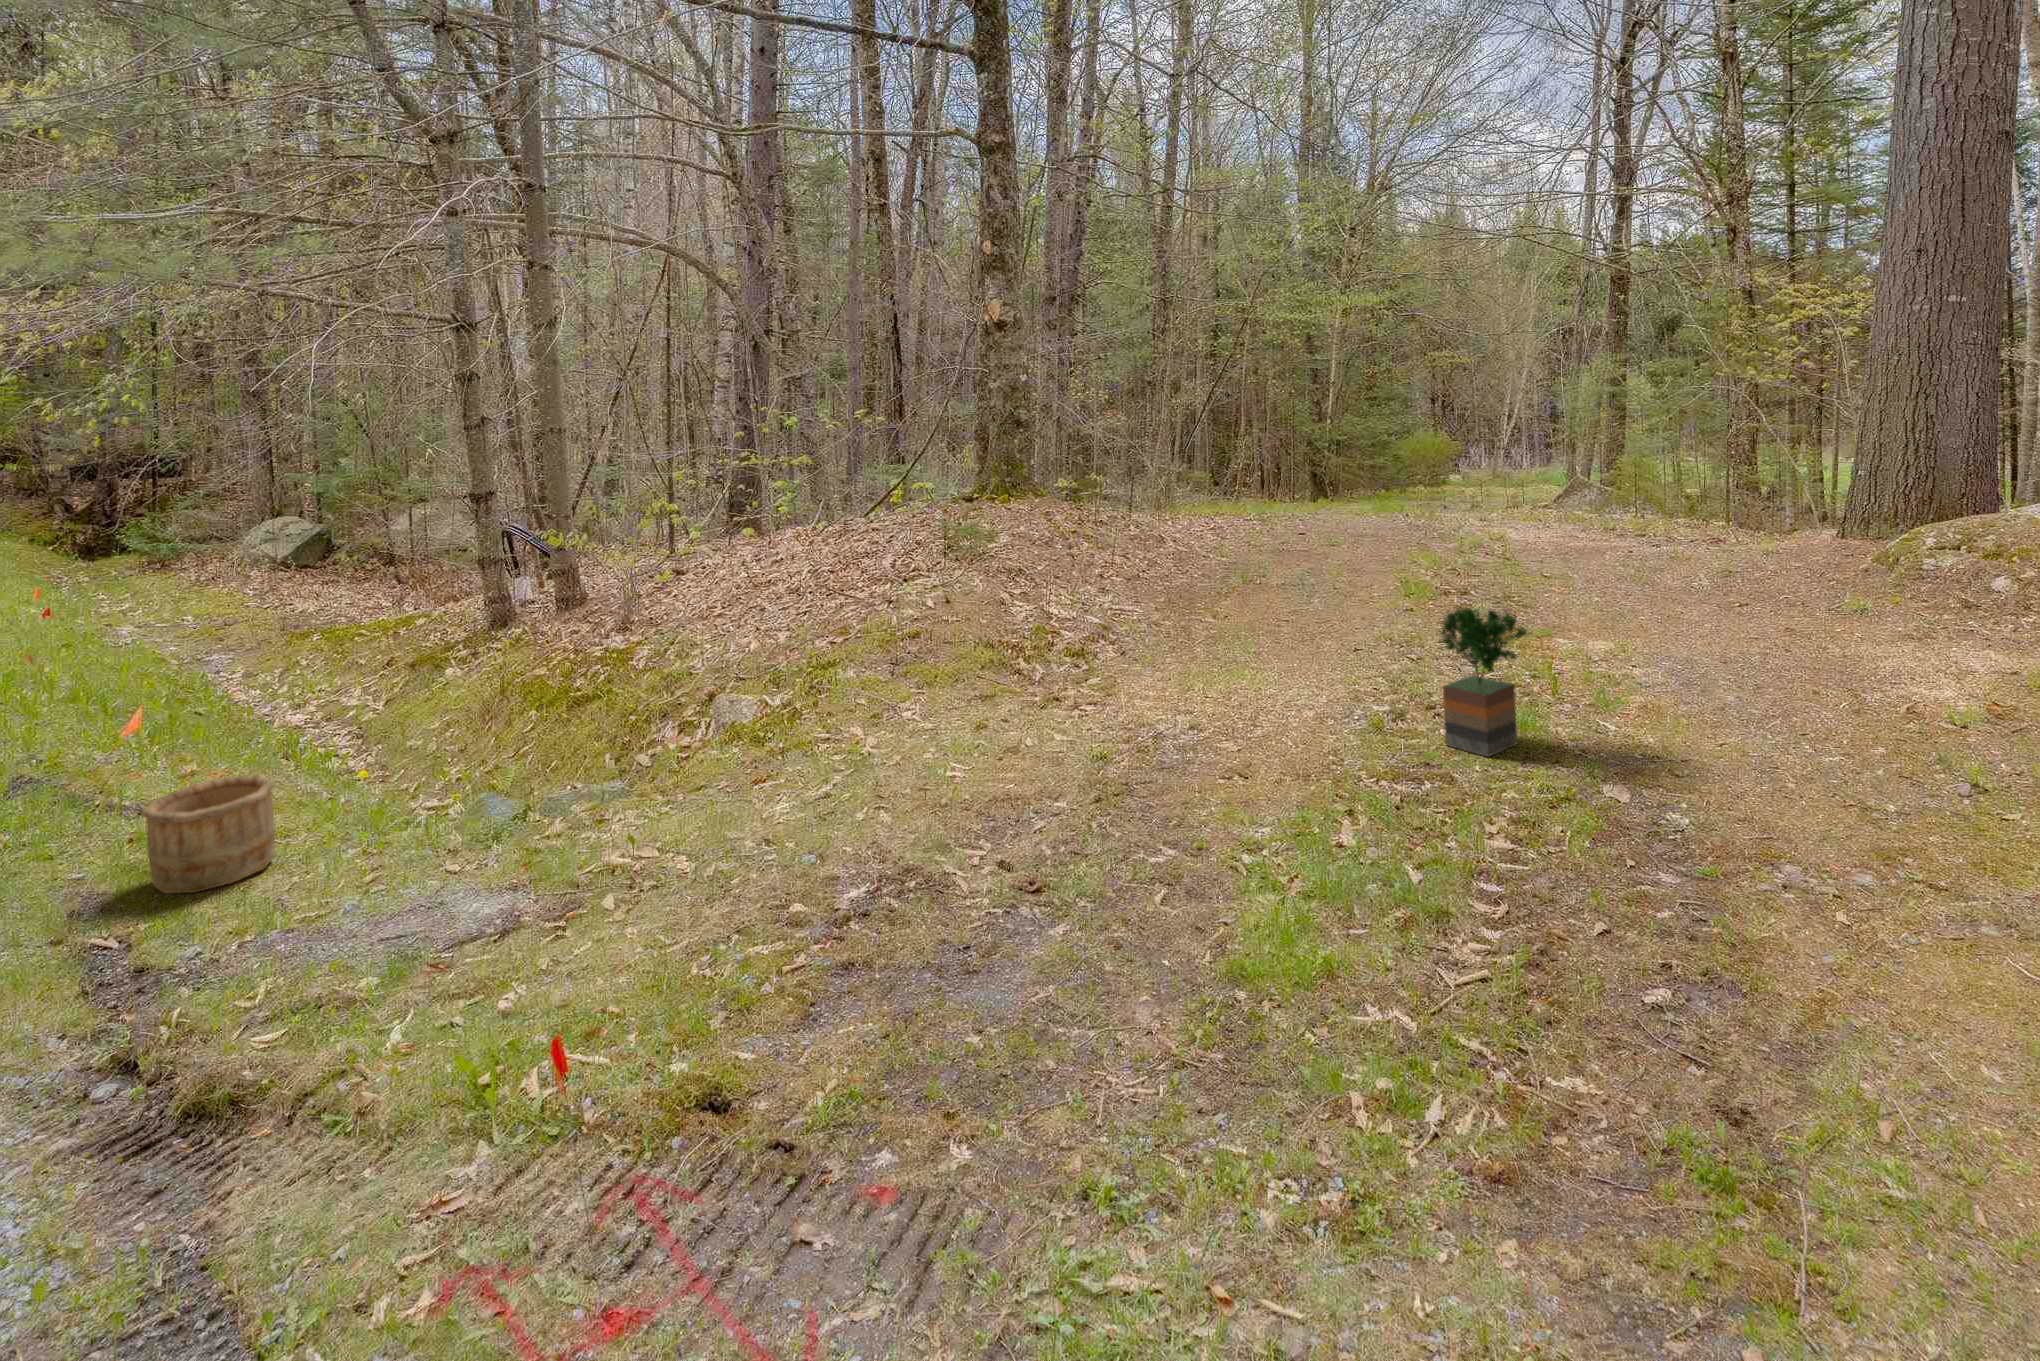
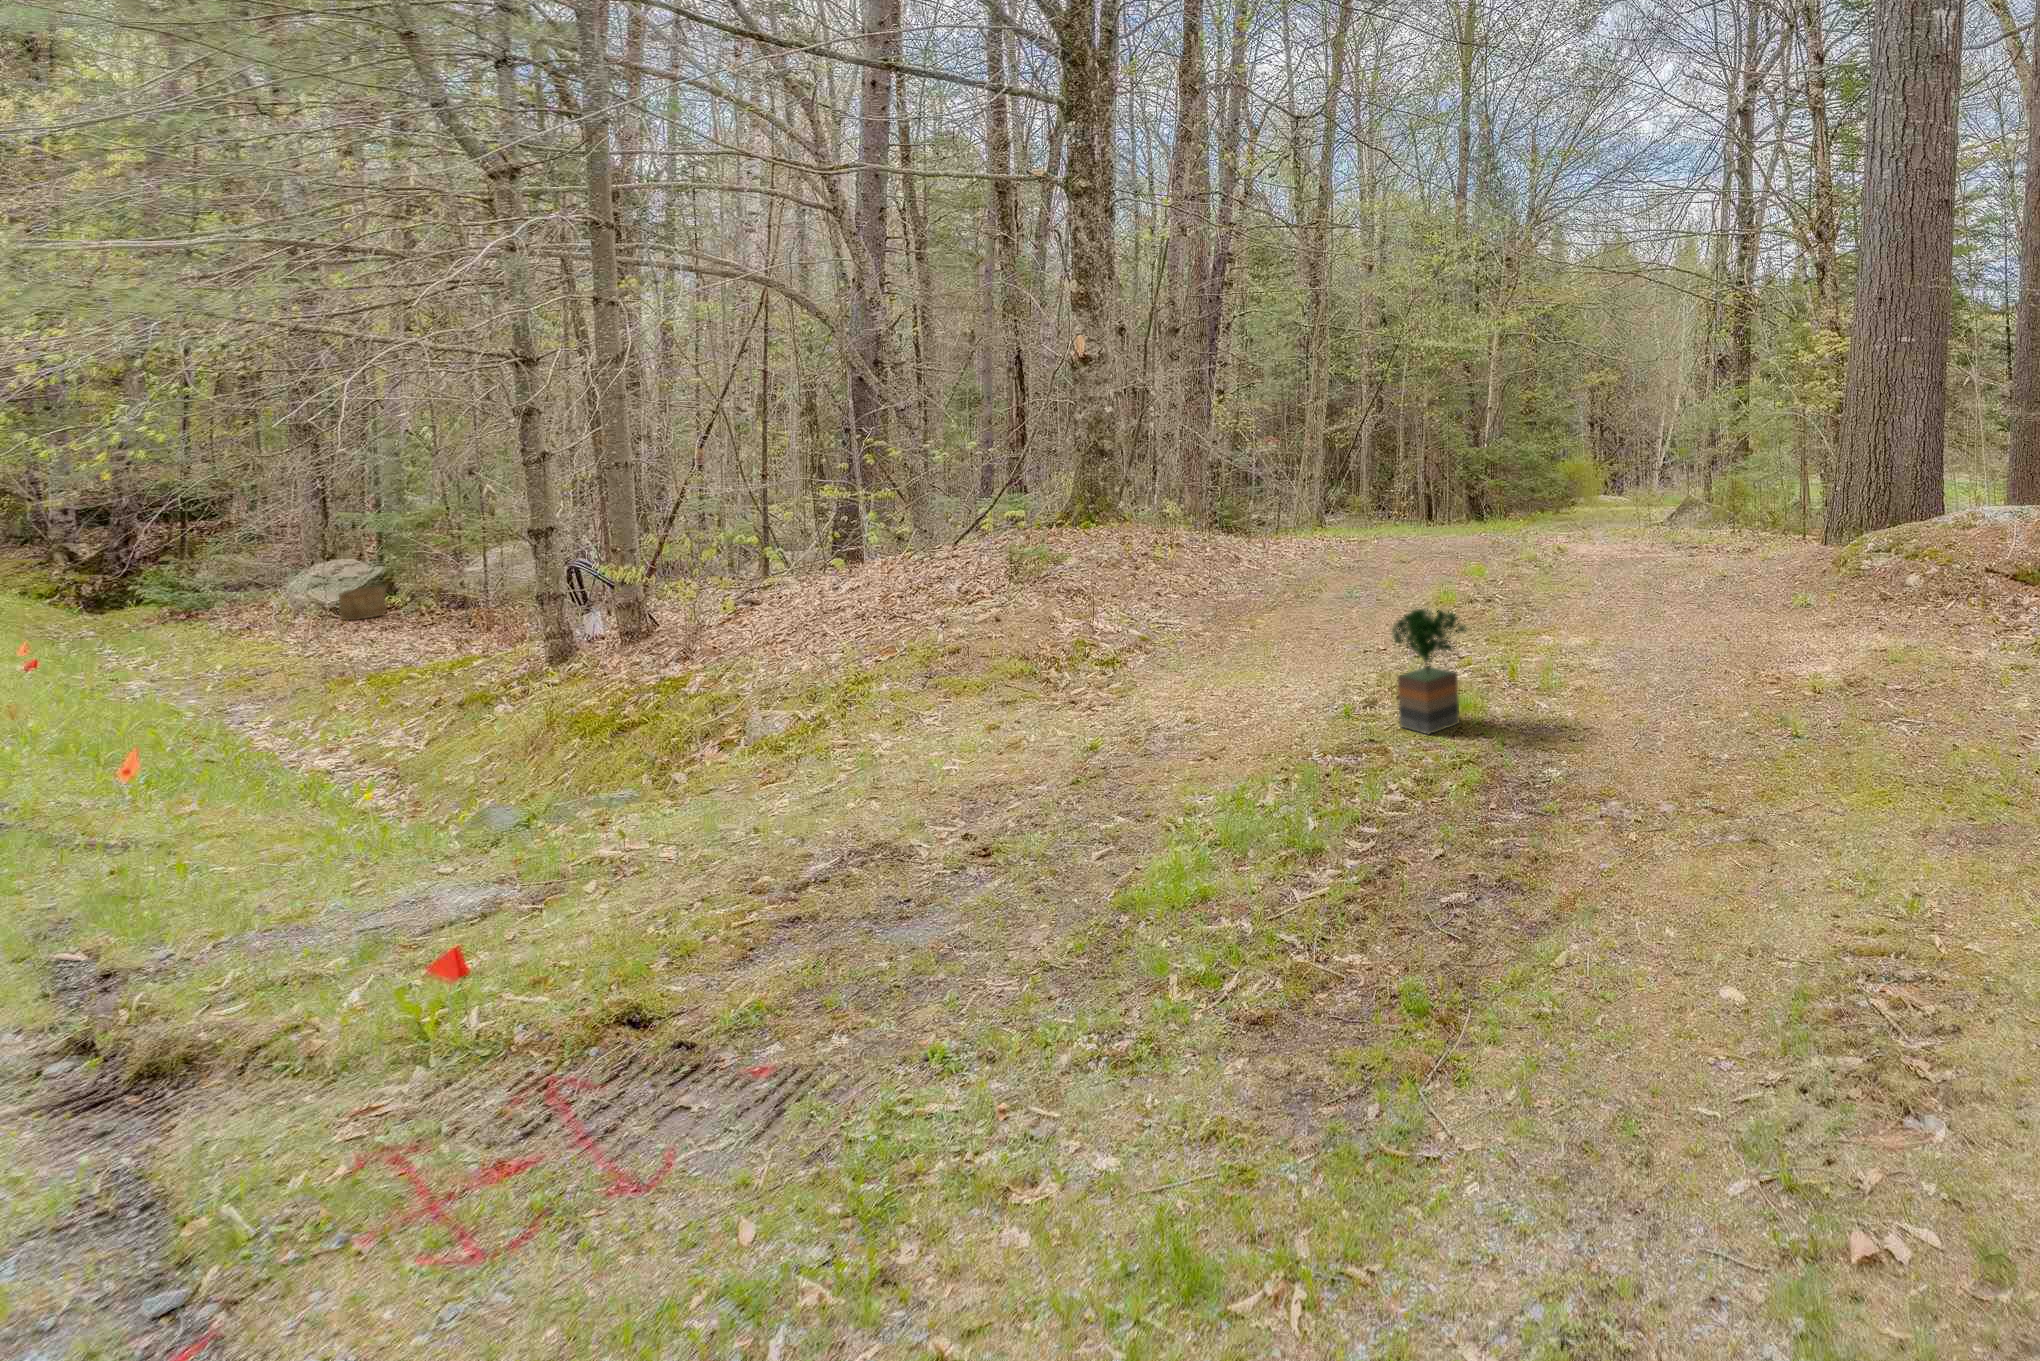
wooden bucket: present [141,775,275,893] -> present [338,587,386,621]

